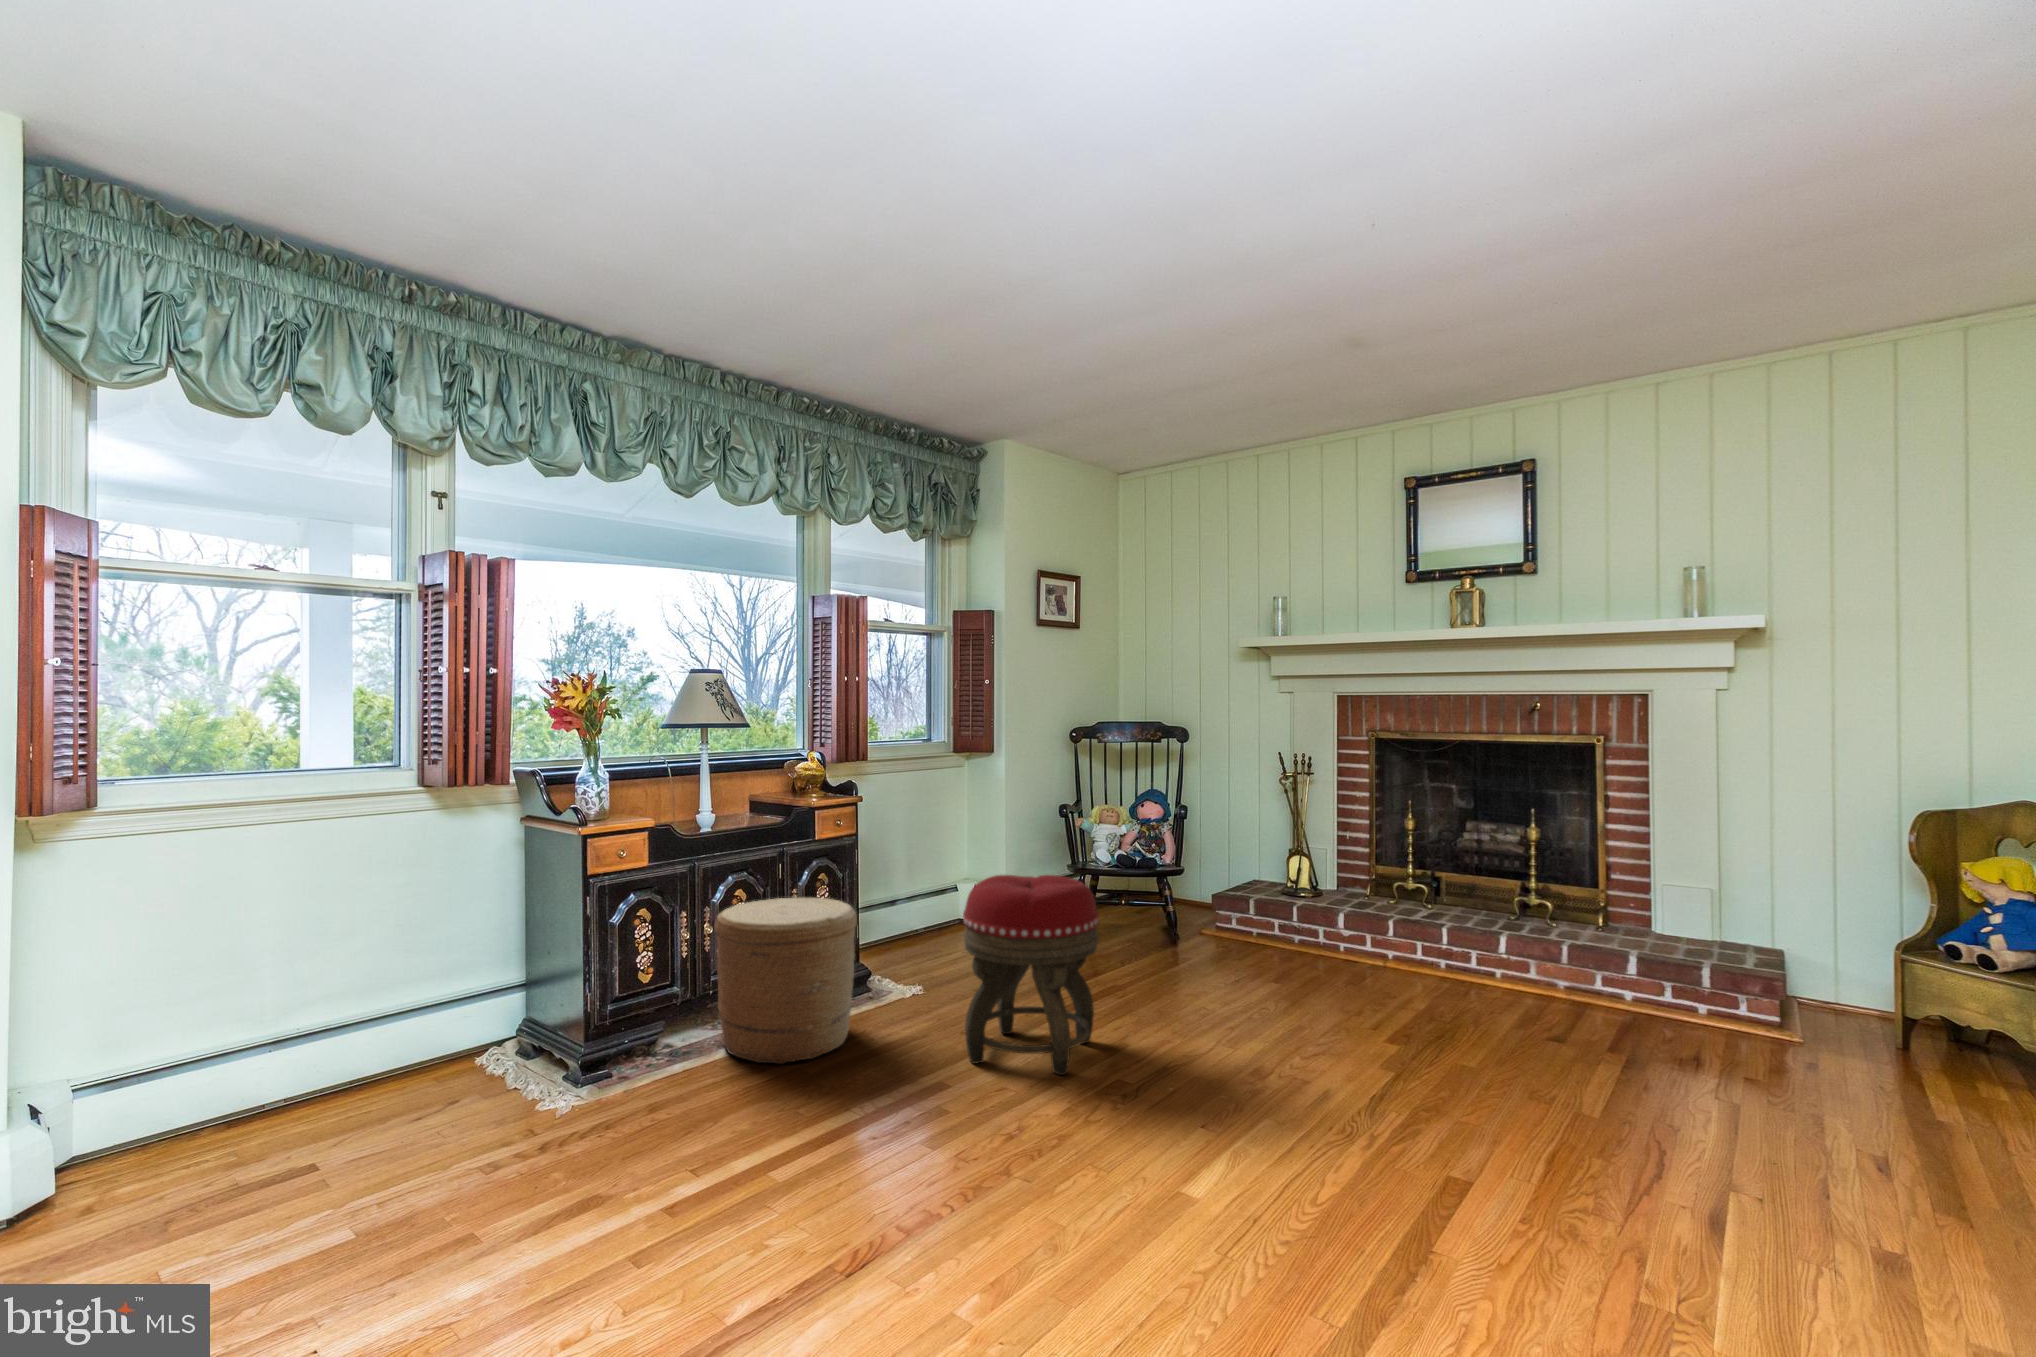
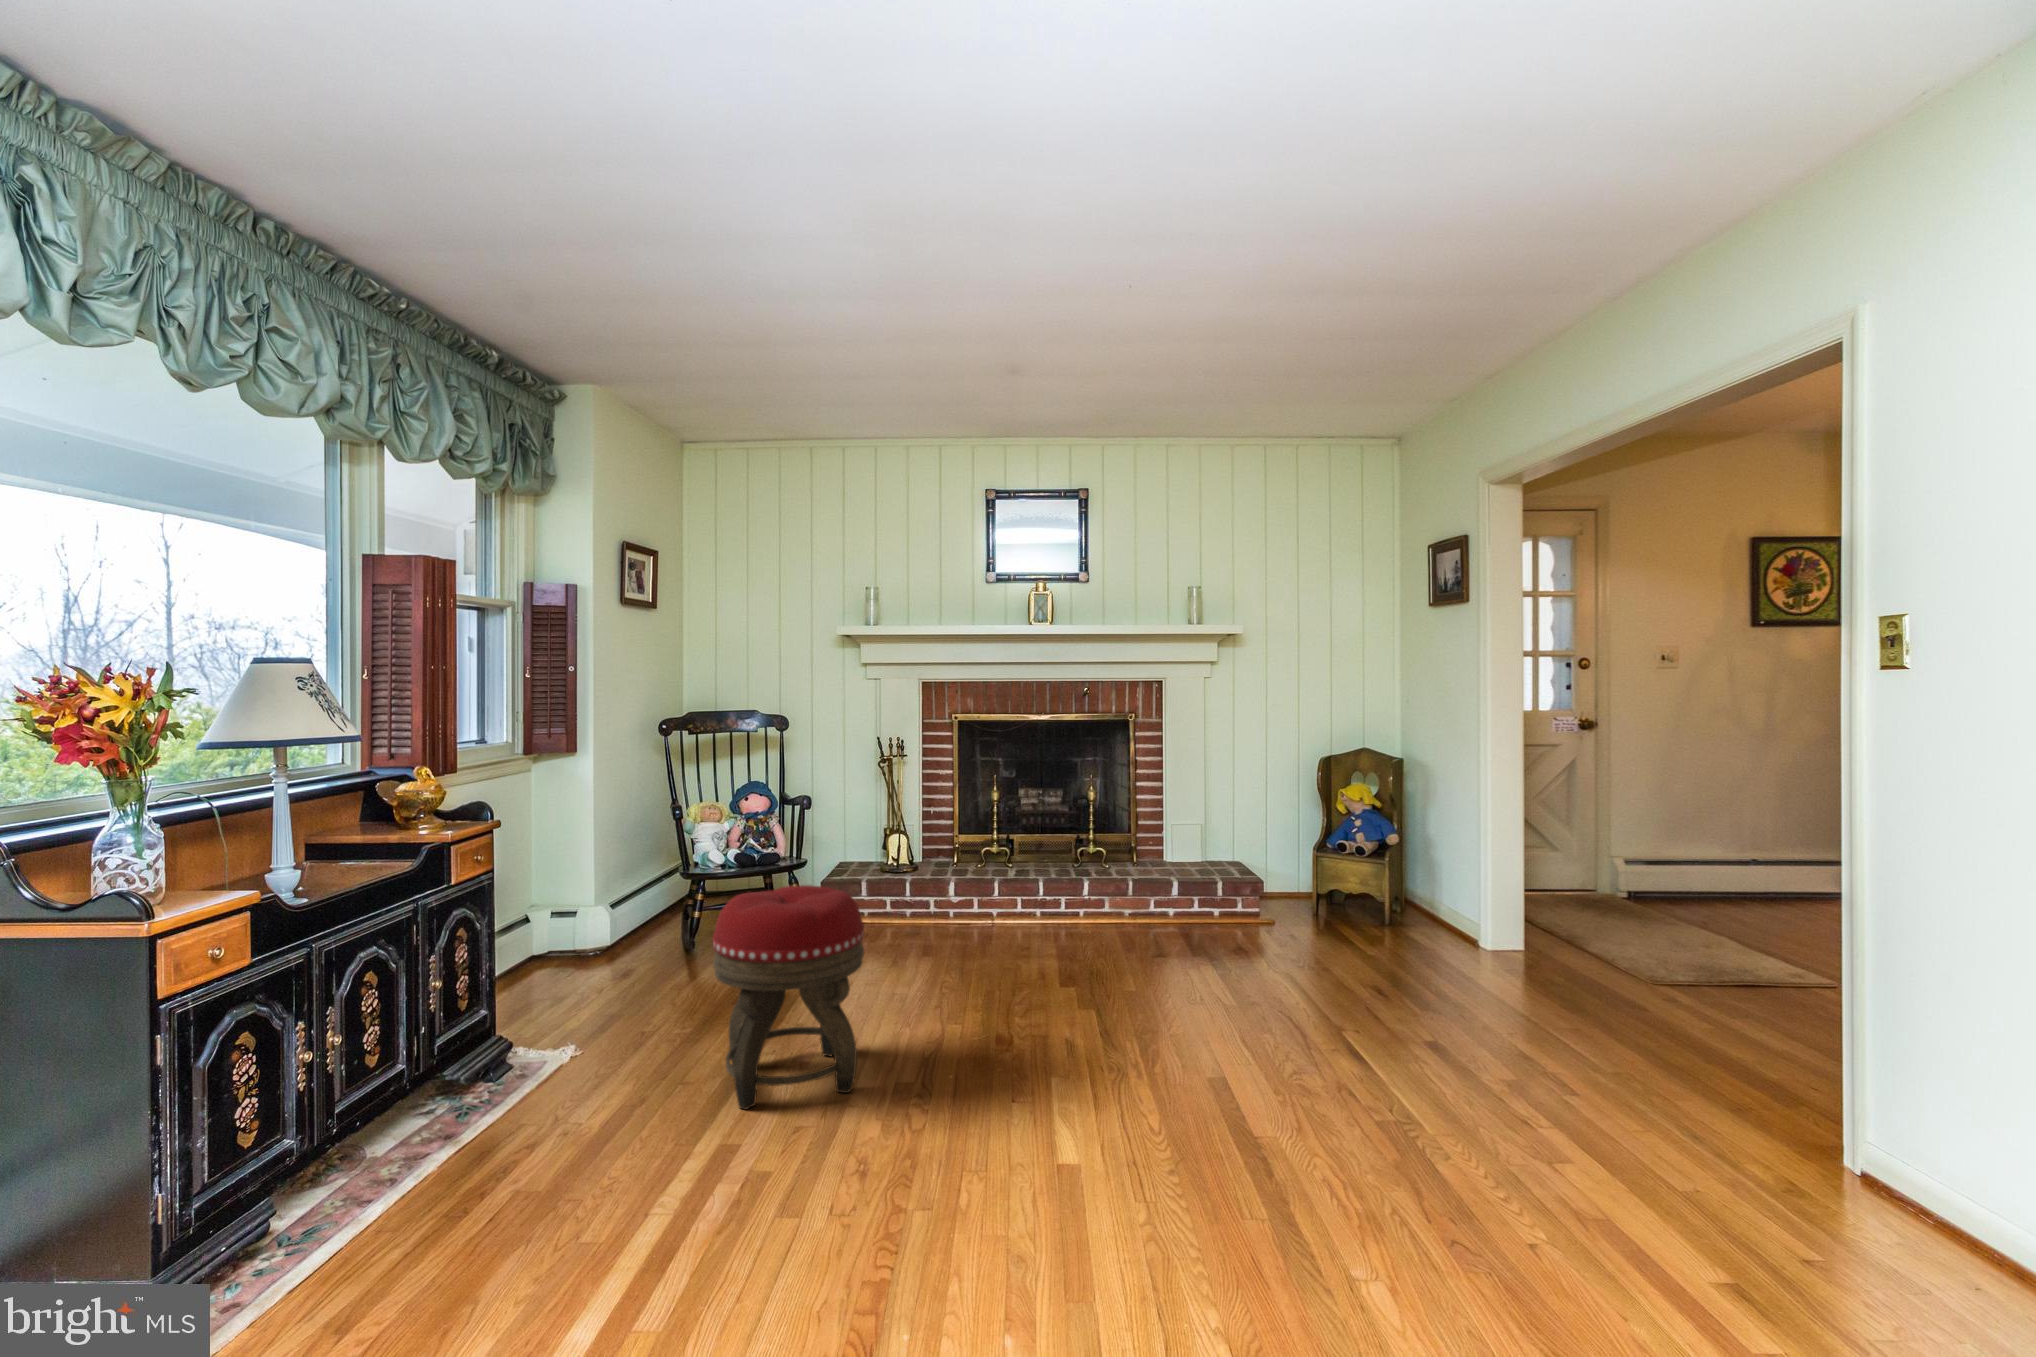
woven basket: present [715,898,857,1064] -> none [363,959,579,1199]

